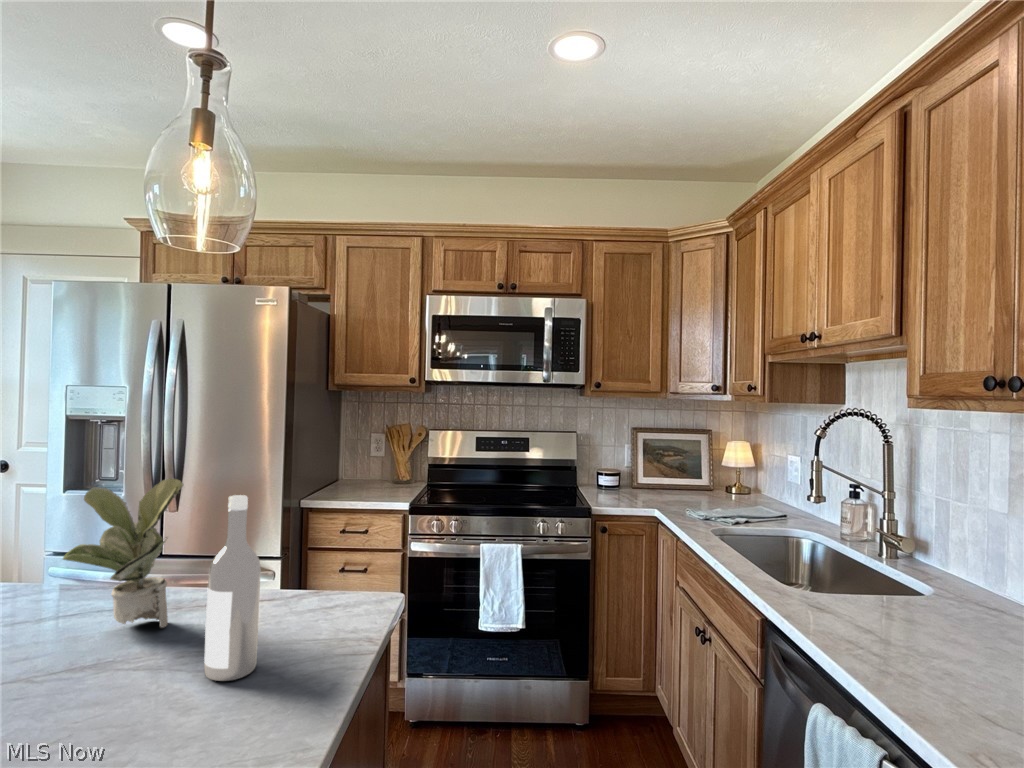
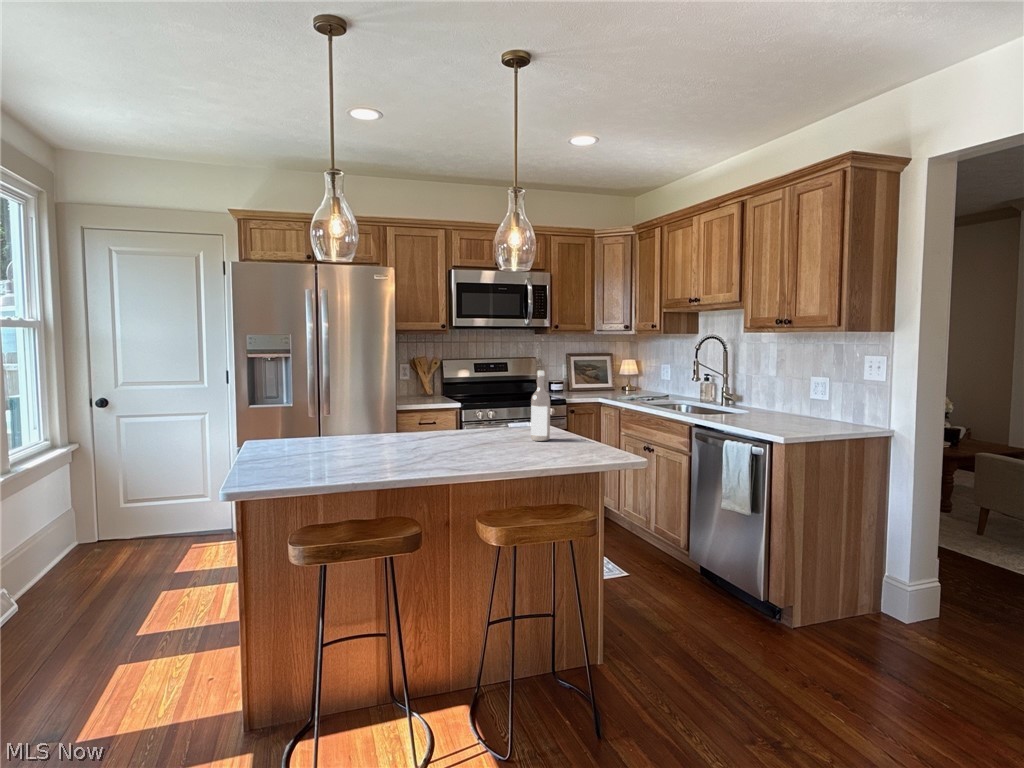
potted plant: present [63,478,183,628] -> none [445,370,493,436]

